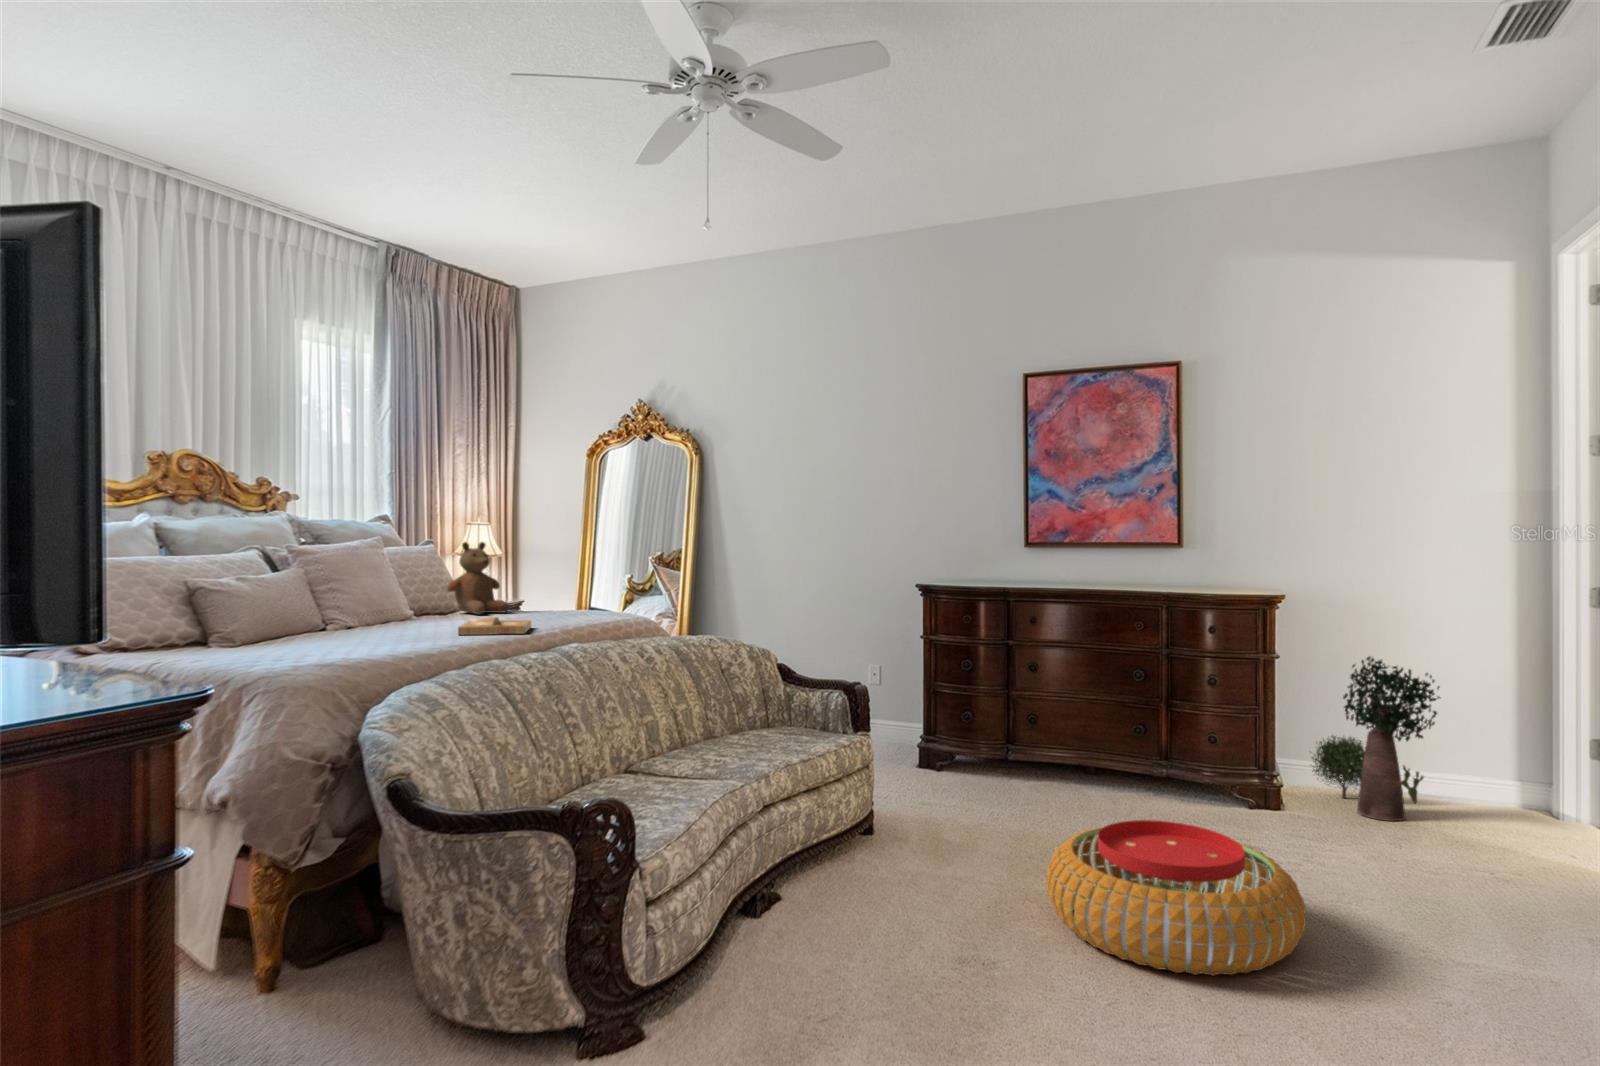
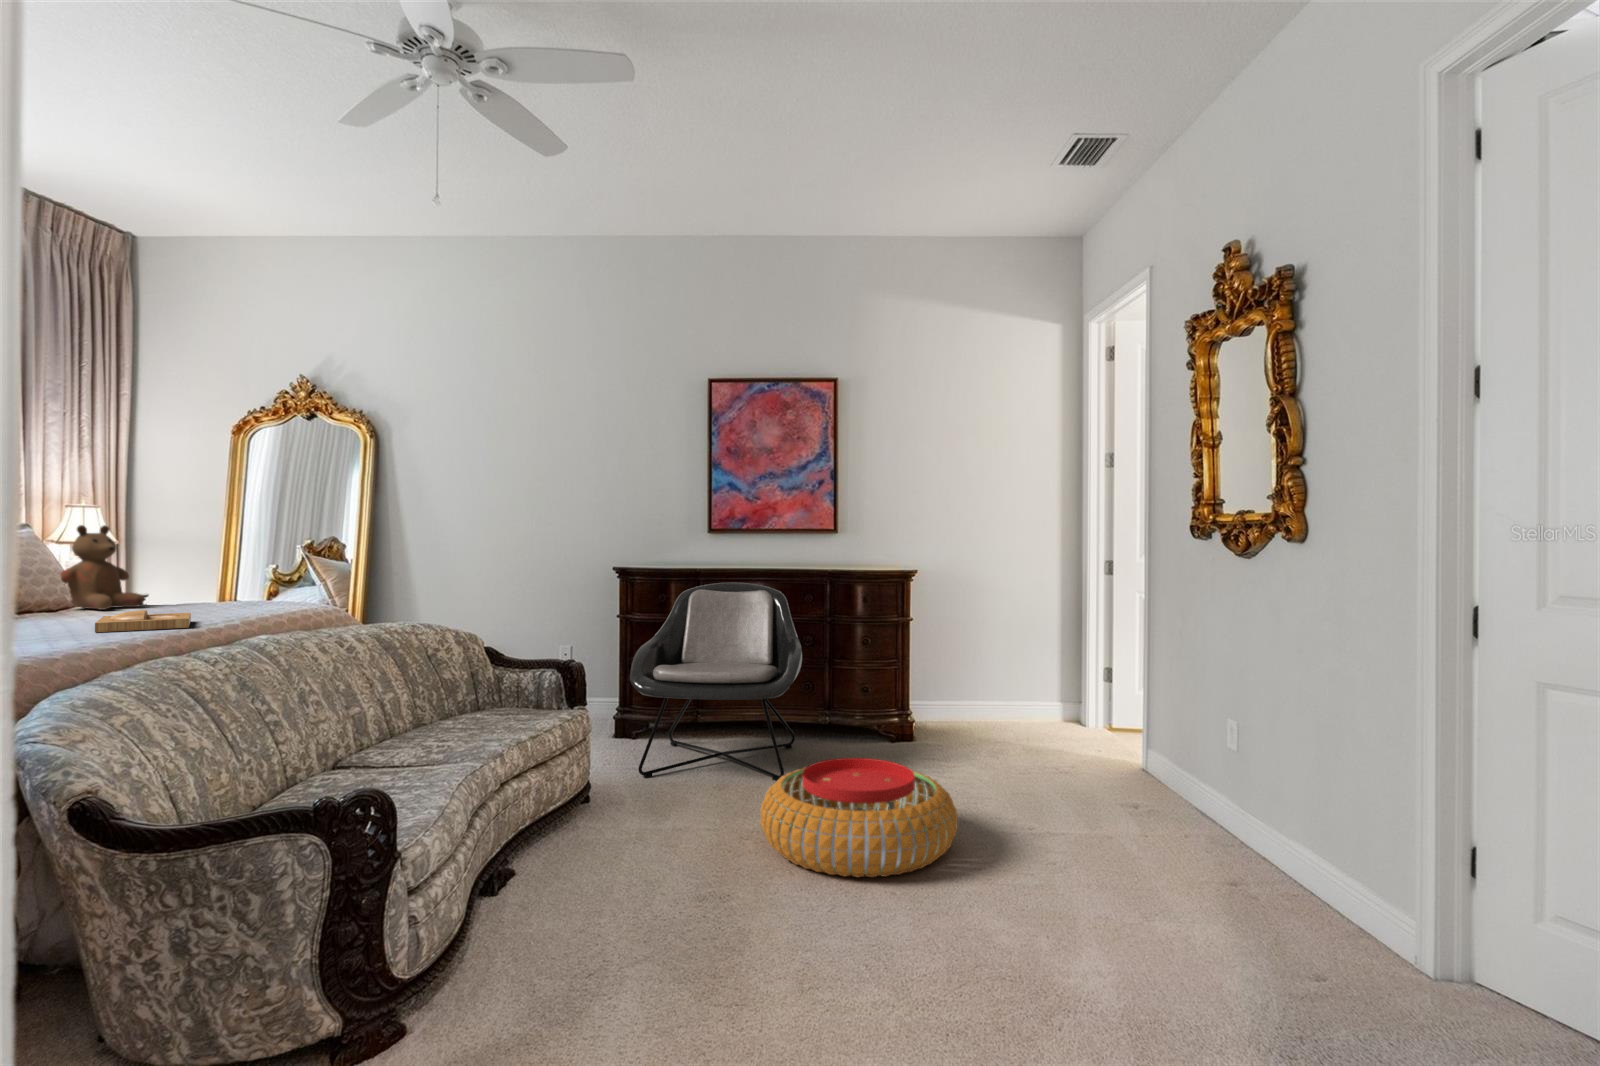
lounge chair: none [923,603,1125,838] -> present [630,582,802,781]
potted plant: present [1312,656,1440,821] -> none [929,617,1018,742]

